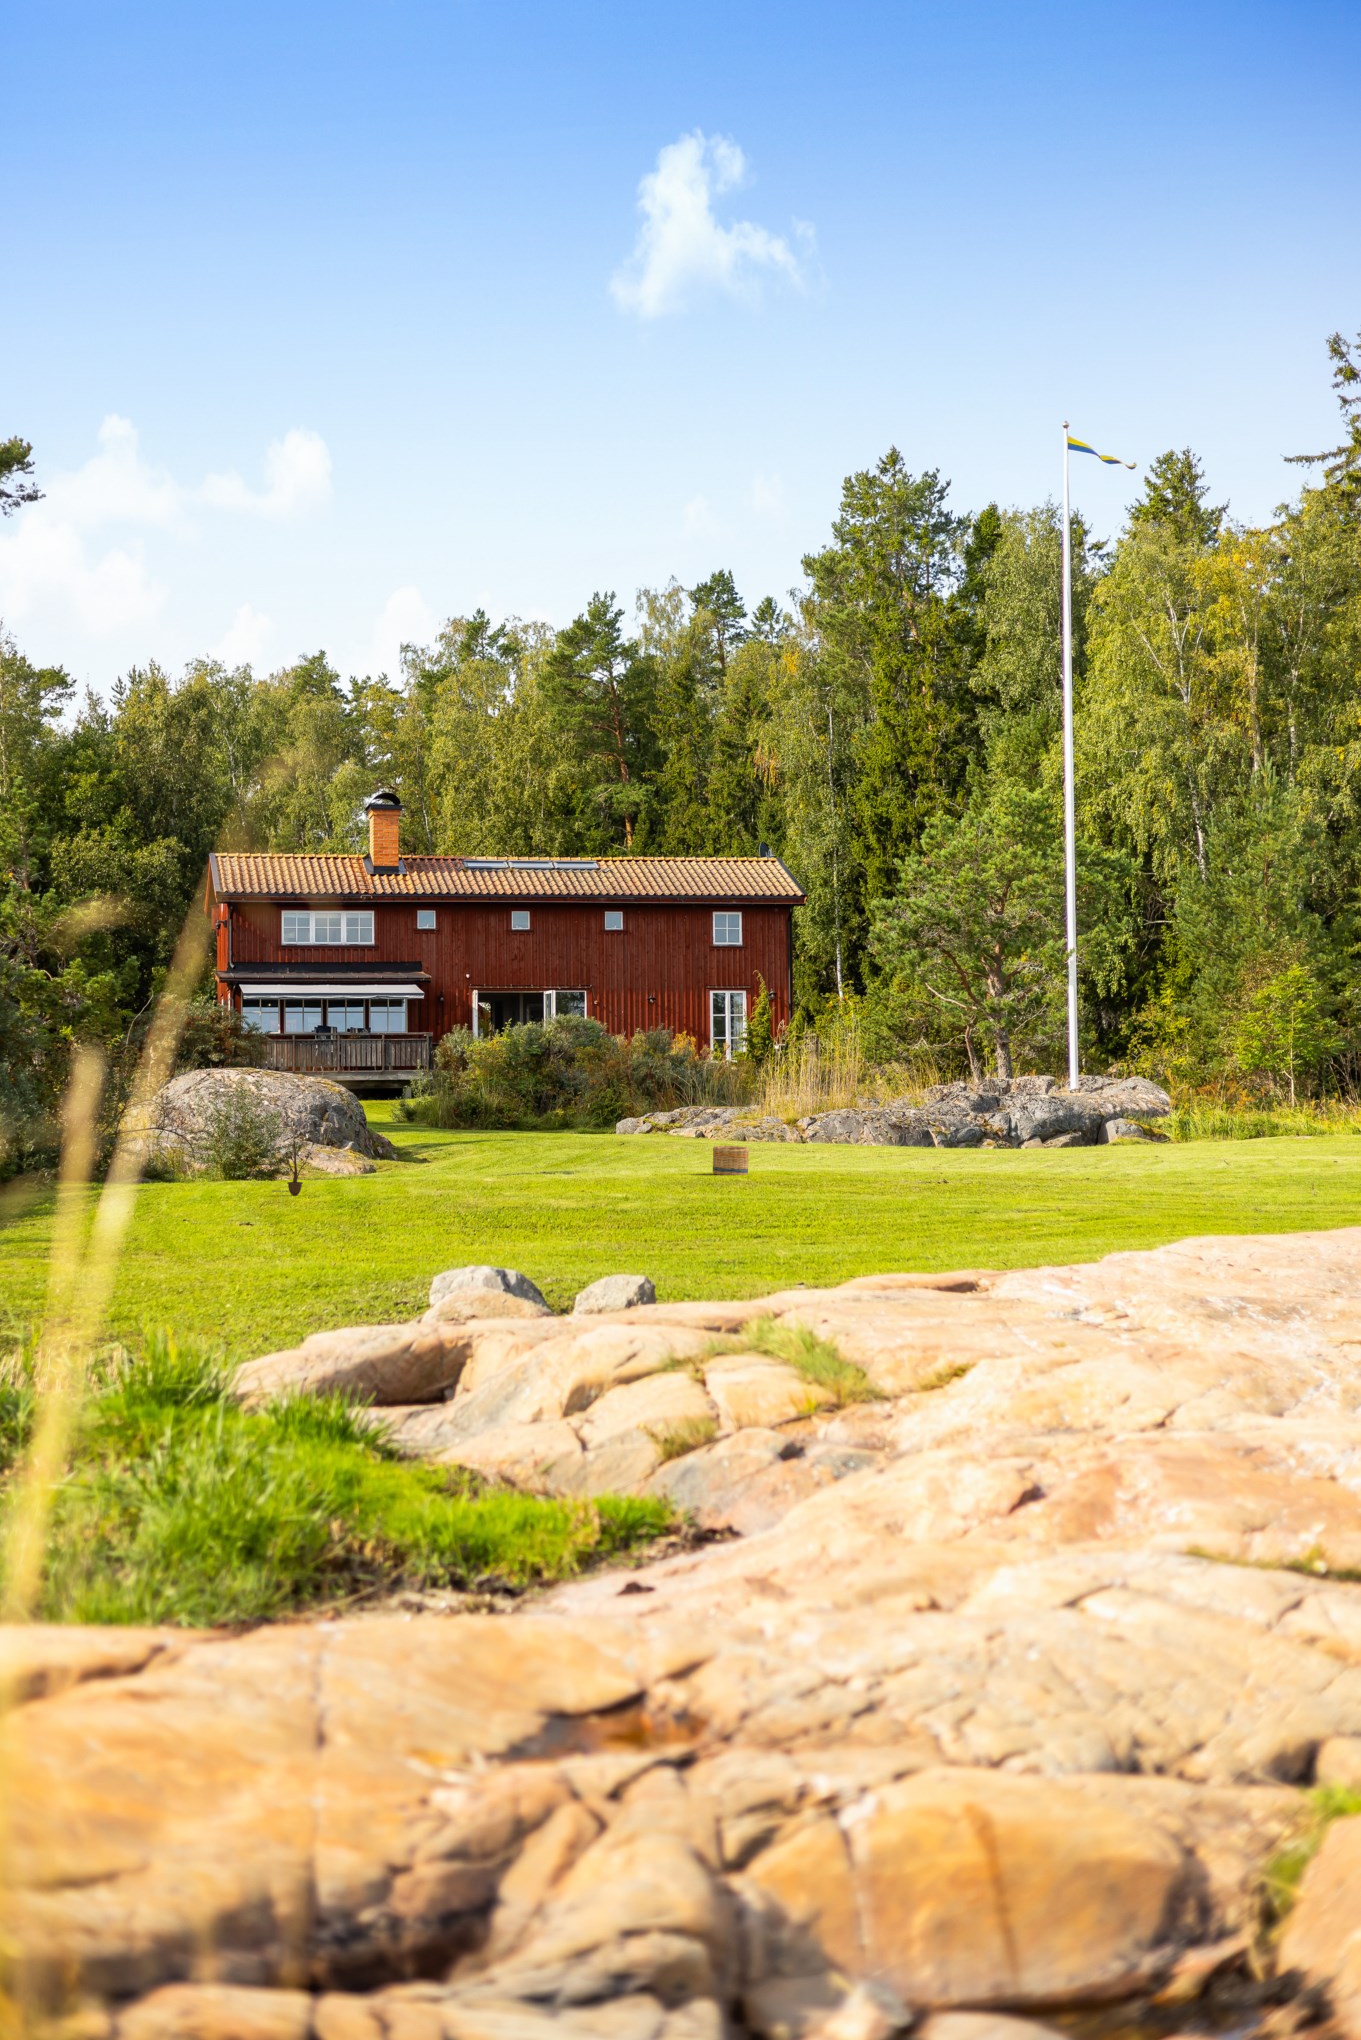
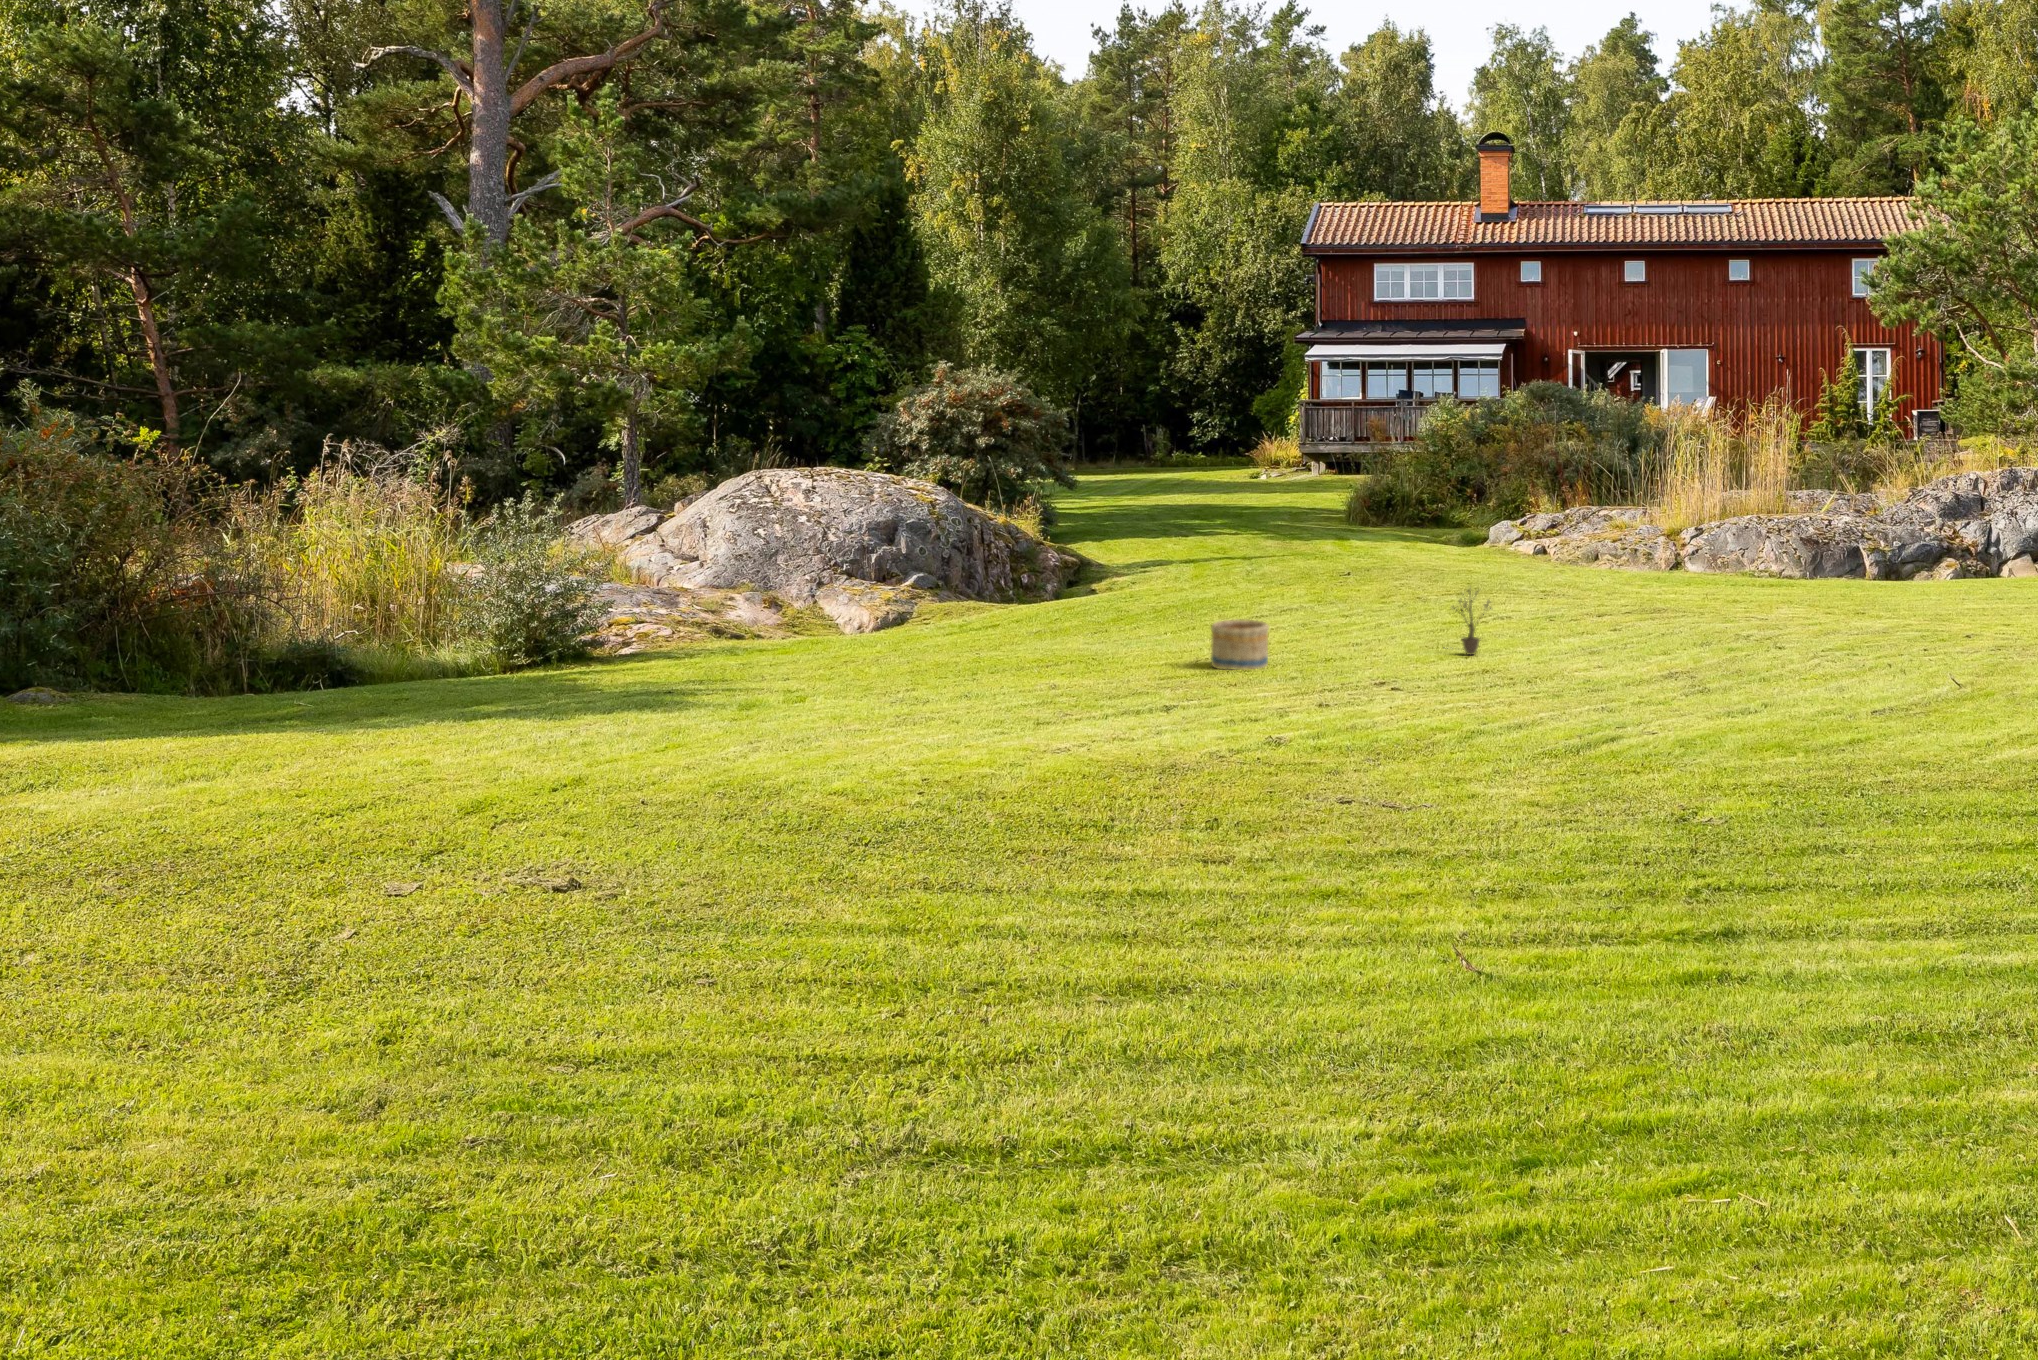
decorative plant: present [274,1141,313,1196] -> present [1443,588,1491,655]

